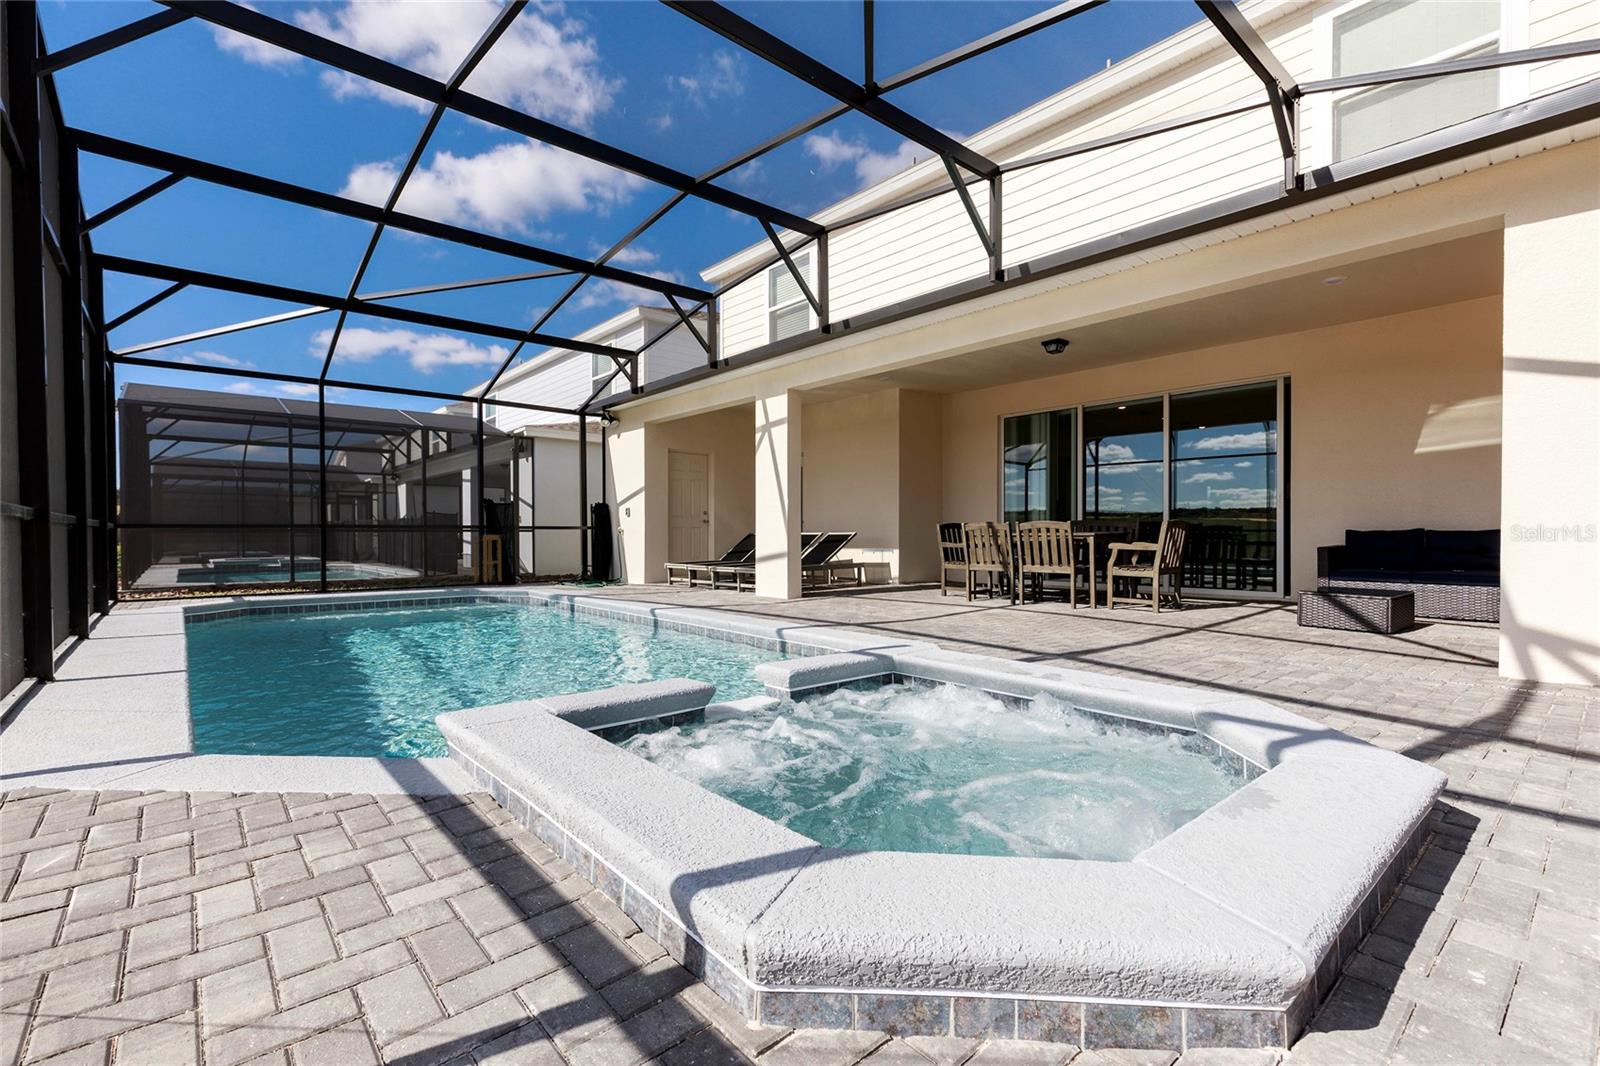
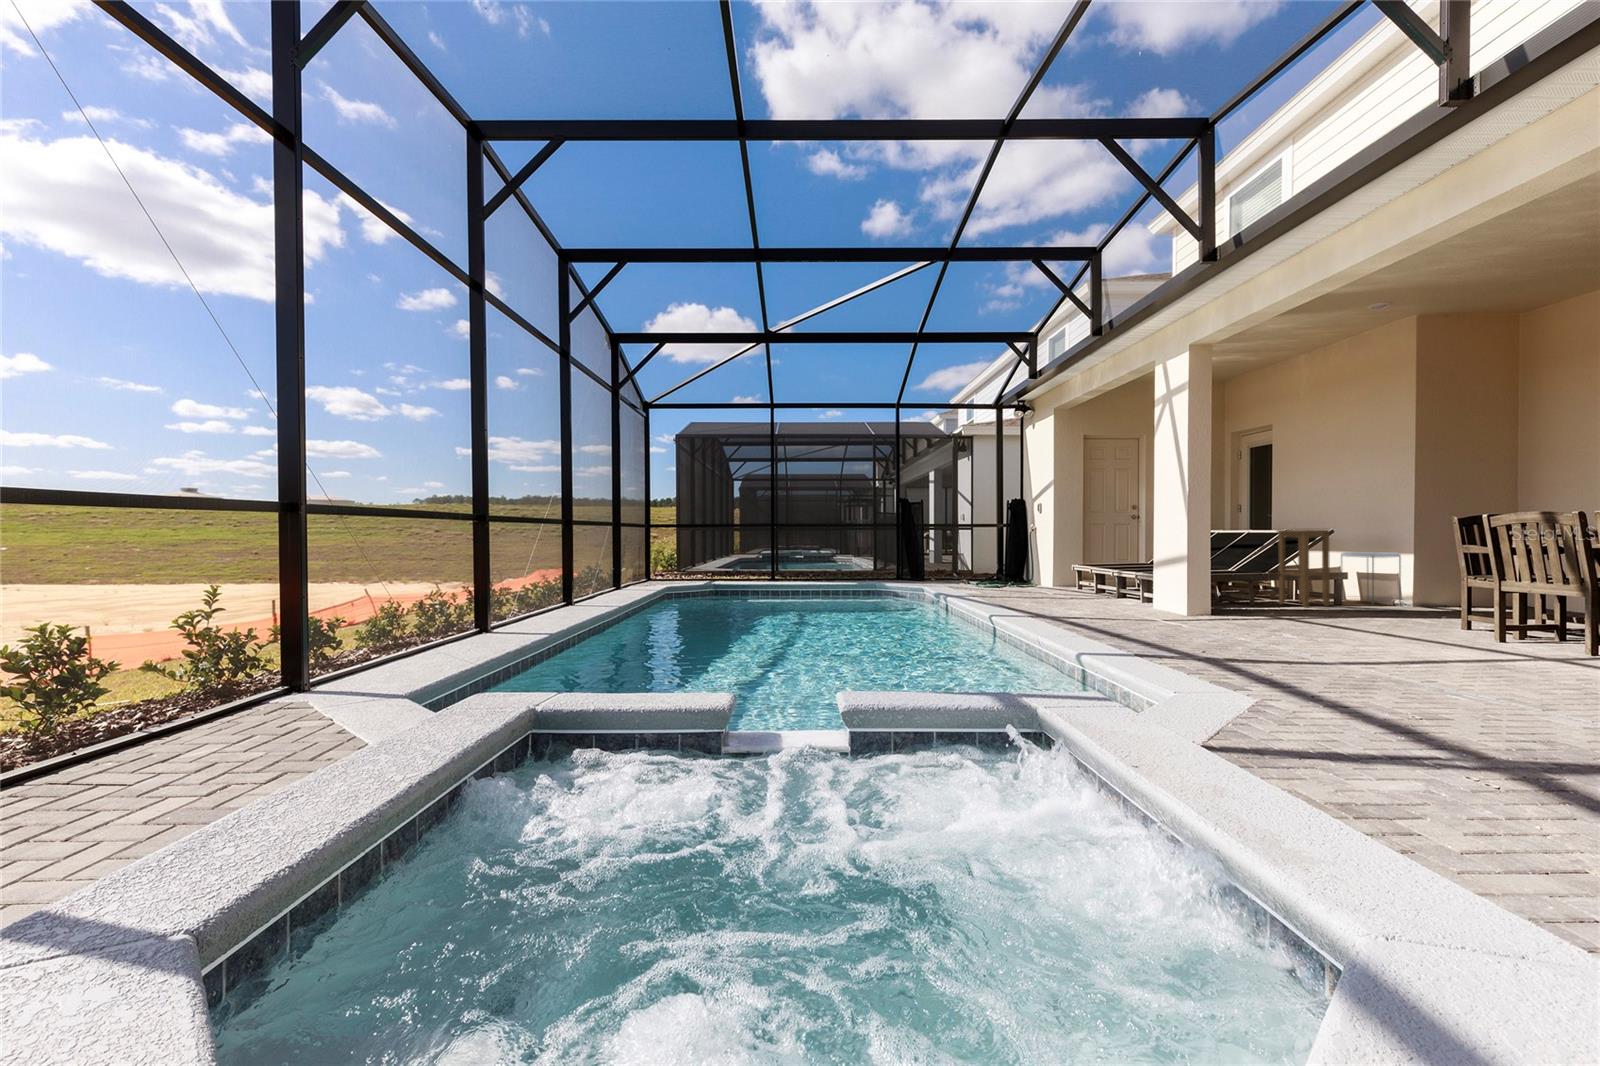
stool: present [473,535,502,583] -> present [1277,529,1331,607]

